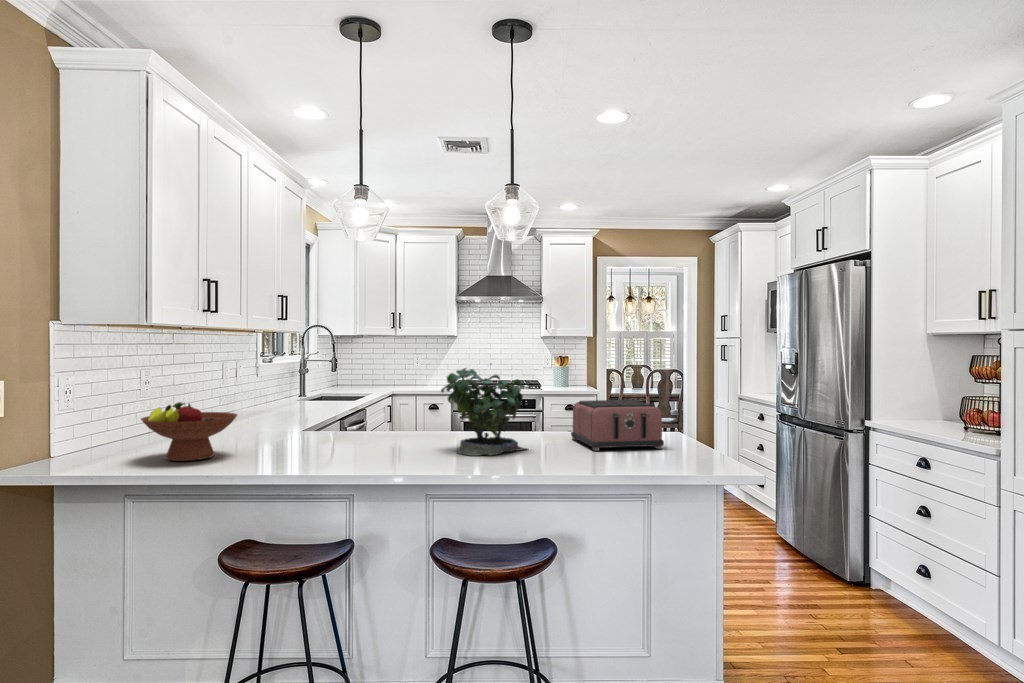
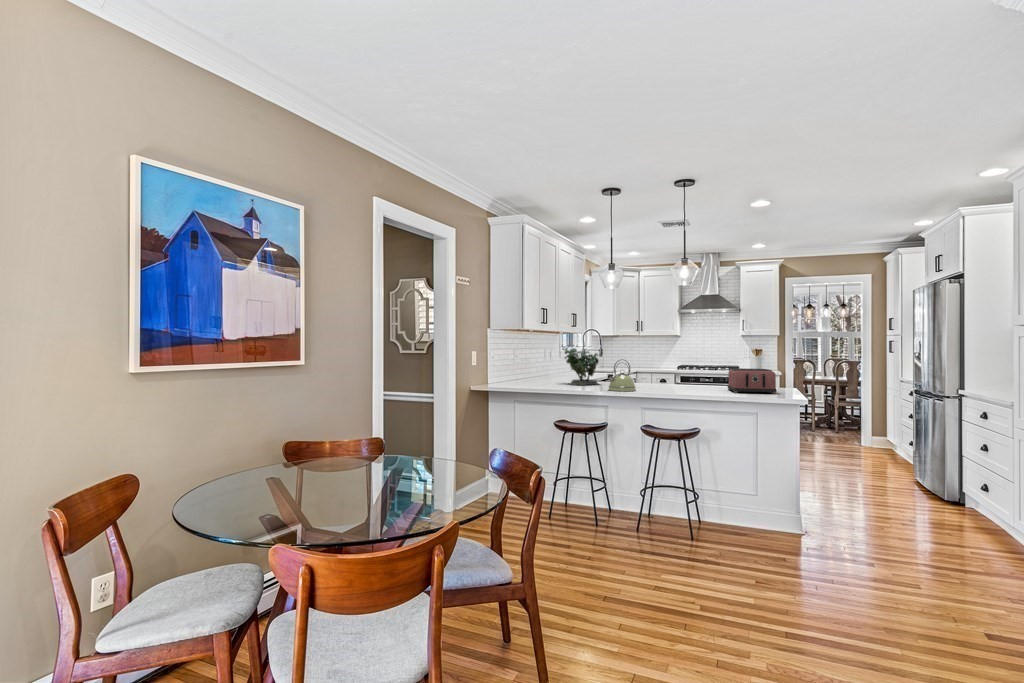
potted plant: present [441,364,526,456] -> present [565,348,599,385]
kettle: none [345,391,408,463] -> present [607,359,636,391]
fruit bowl: present [141,402,238,461] -> none [523,363,560,388]

